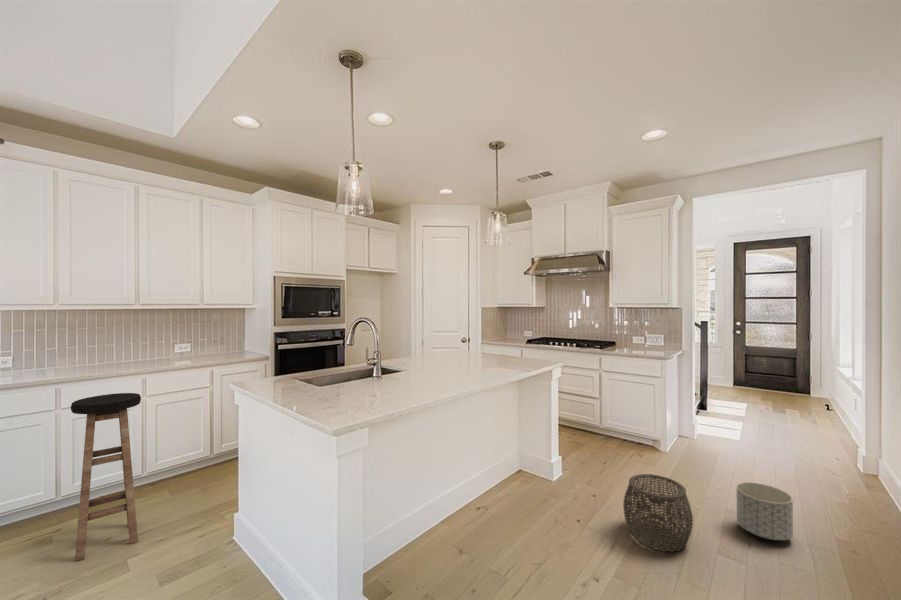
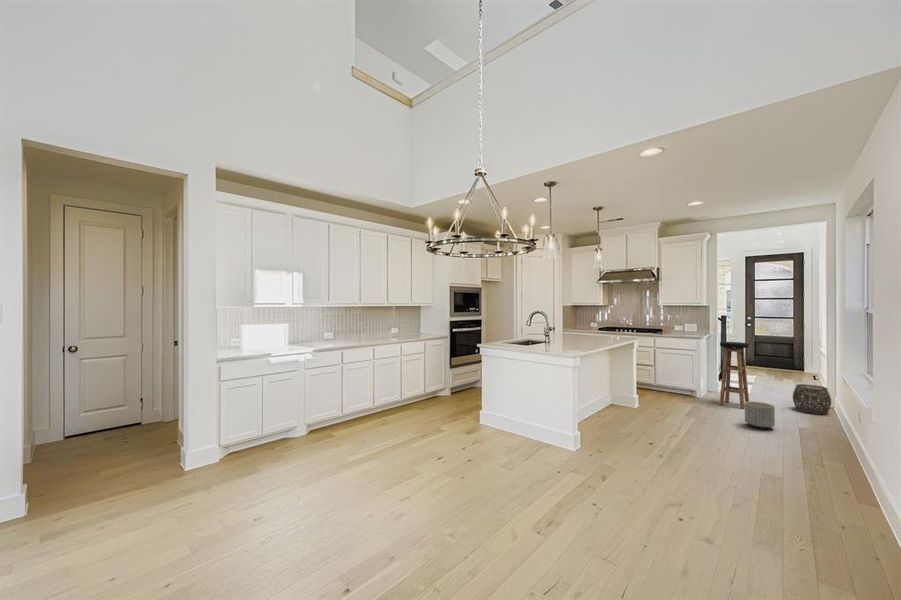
bar stool: present [71,393,141,561] -> present [720,342,749,409]
woven basket: present [623,474,693,552] -> present [793,384,831,414]

